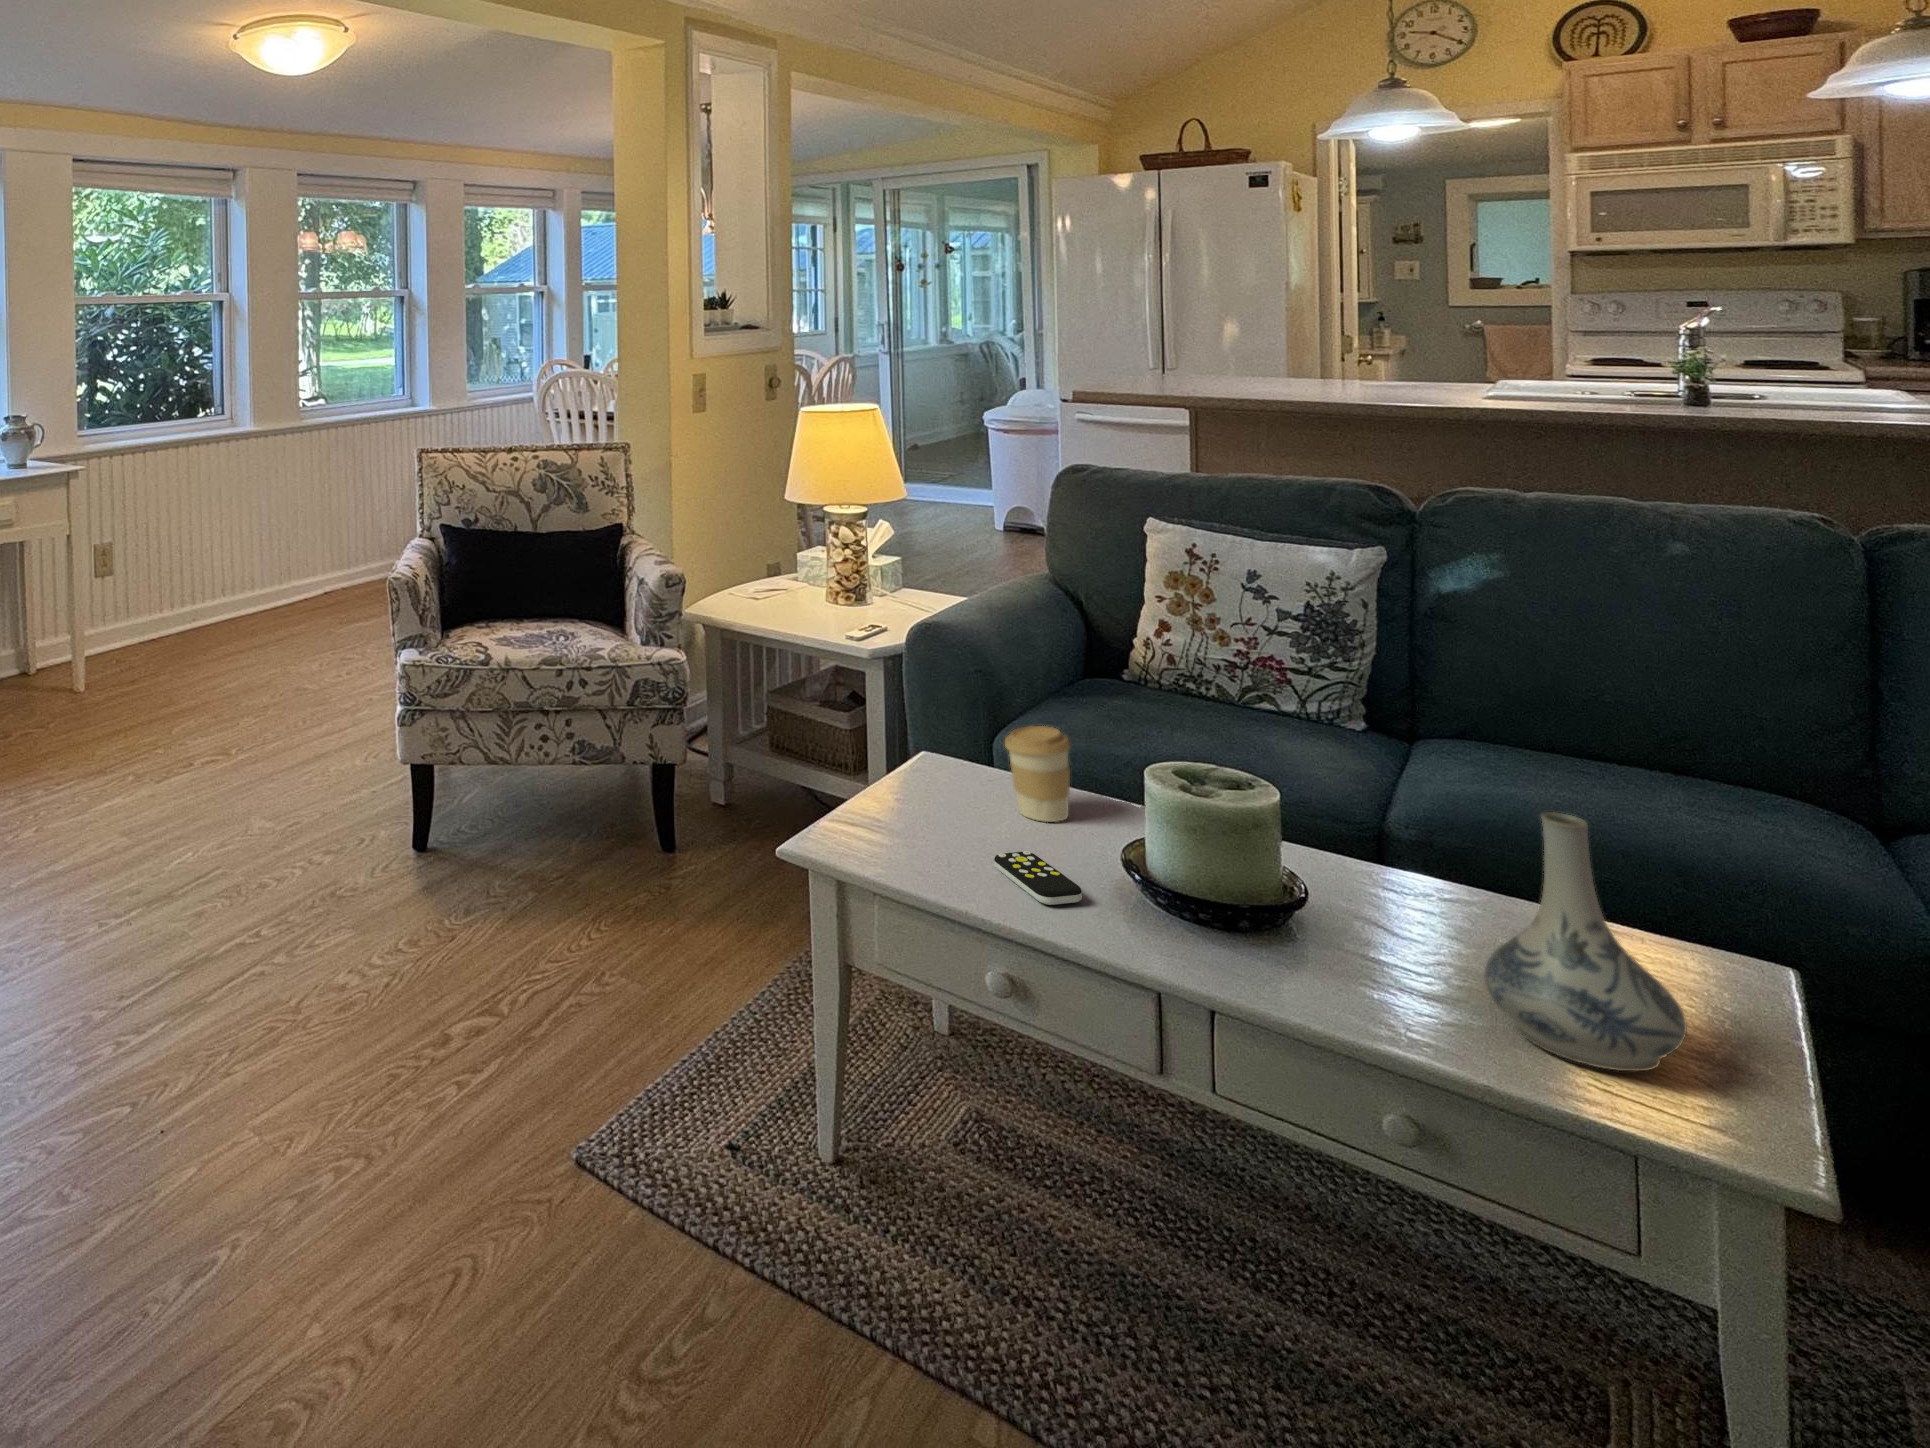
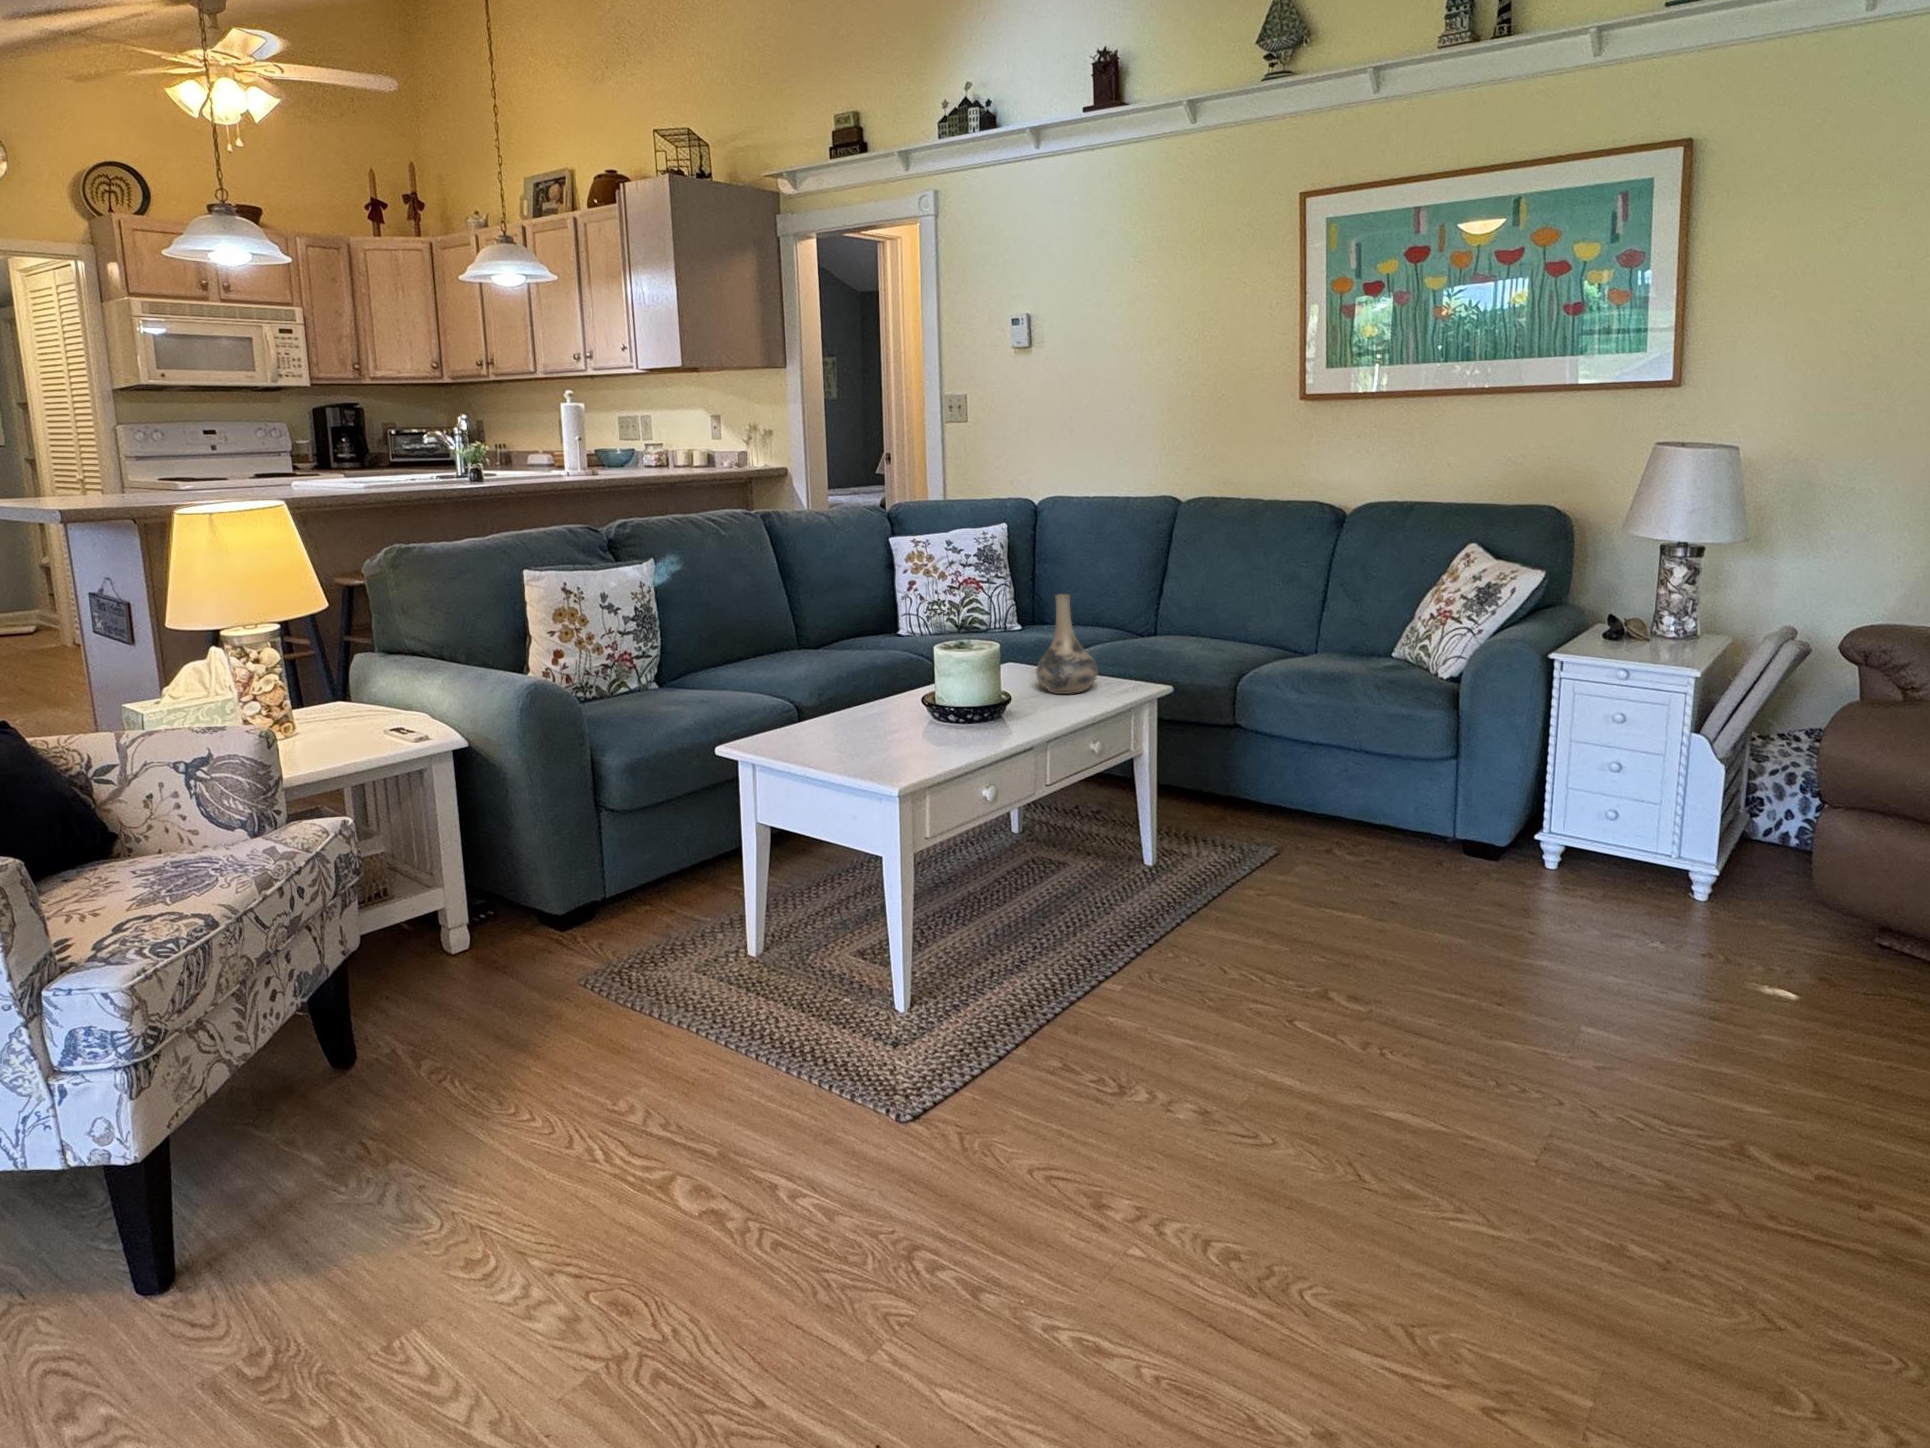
coffee cup: present [1005,726,1070,822] -> none [799,673,842,739]
remote control: present [994,851,1082,905] -> none [901,727,963,748]

